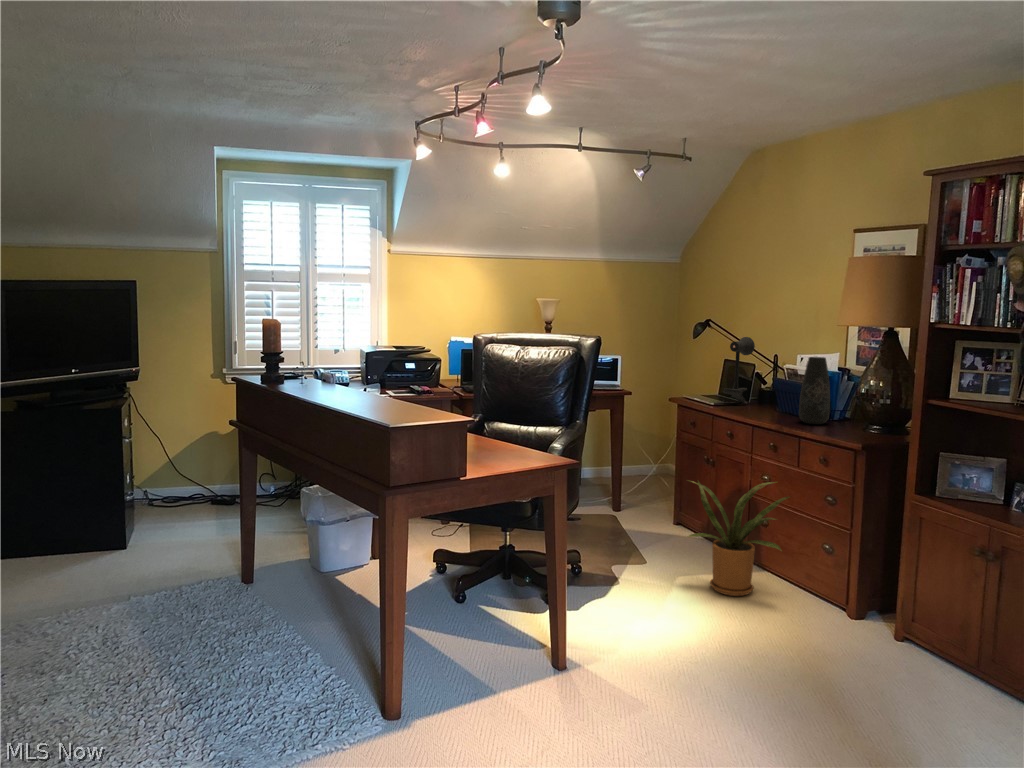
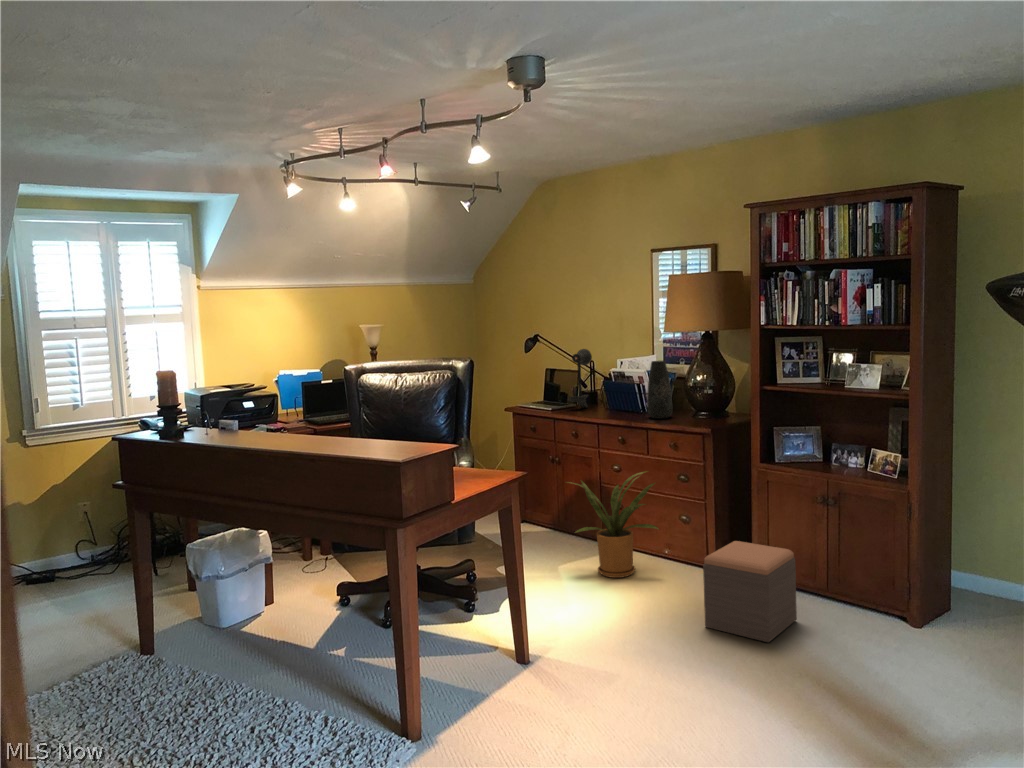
footstool: none [793,582,923,714] -> present [703,541,797,642]

